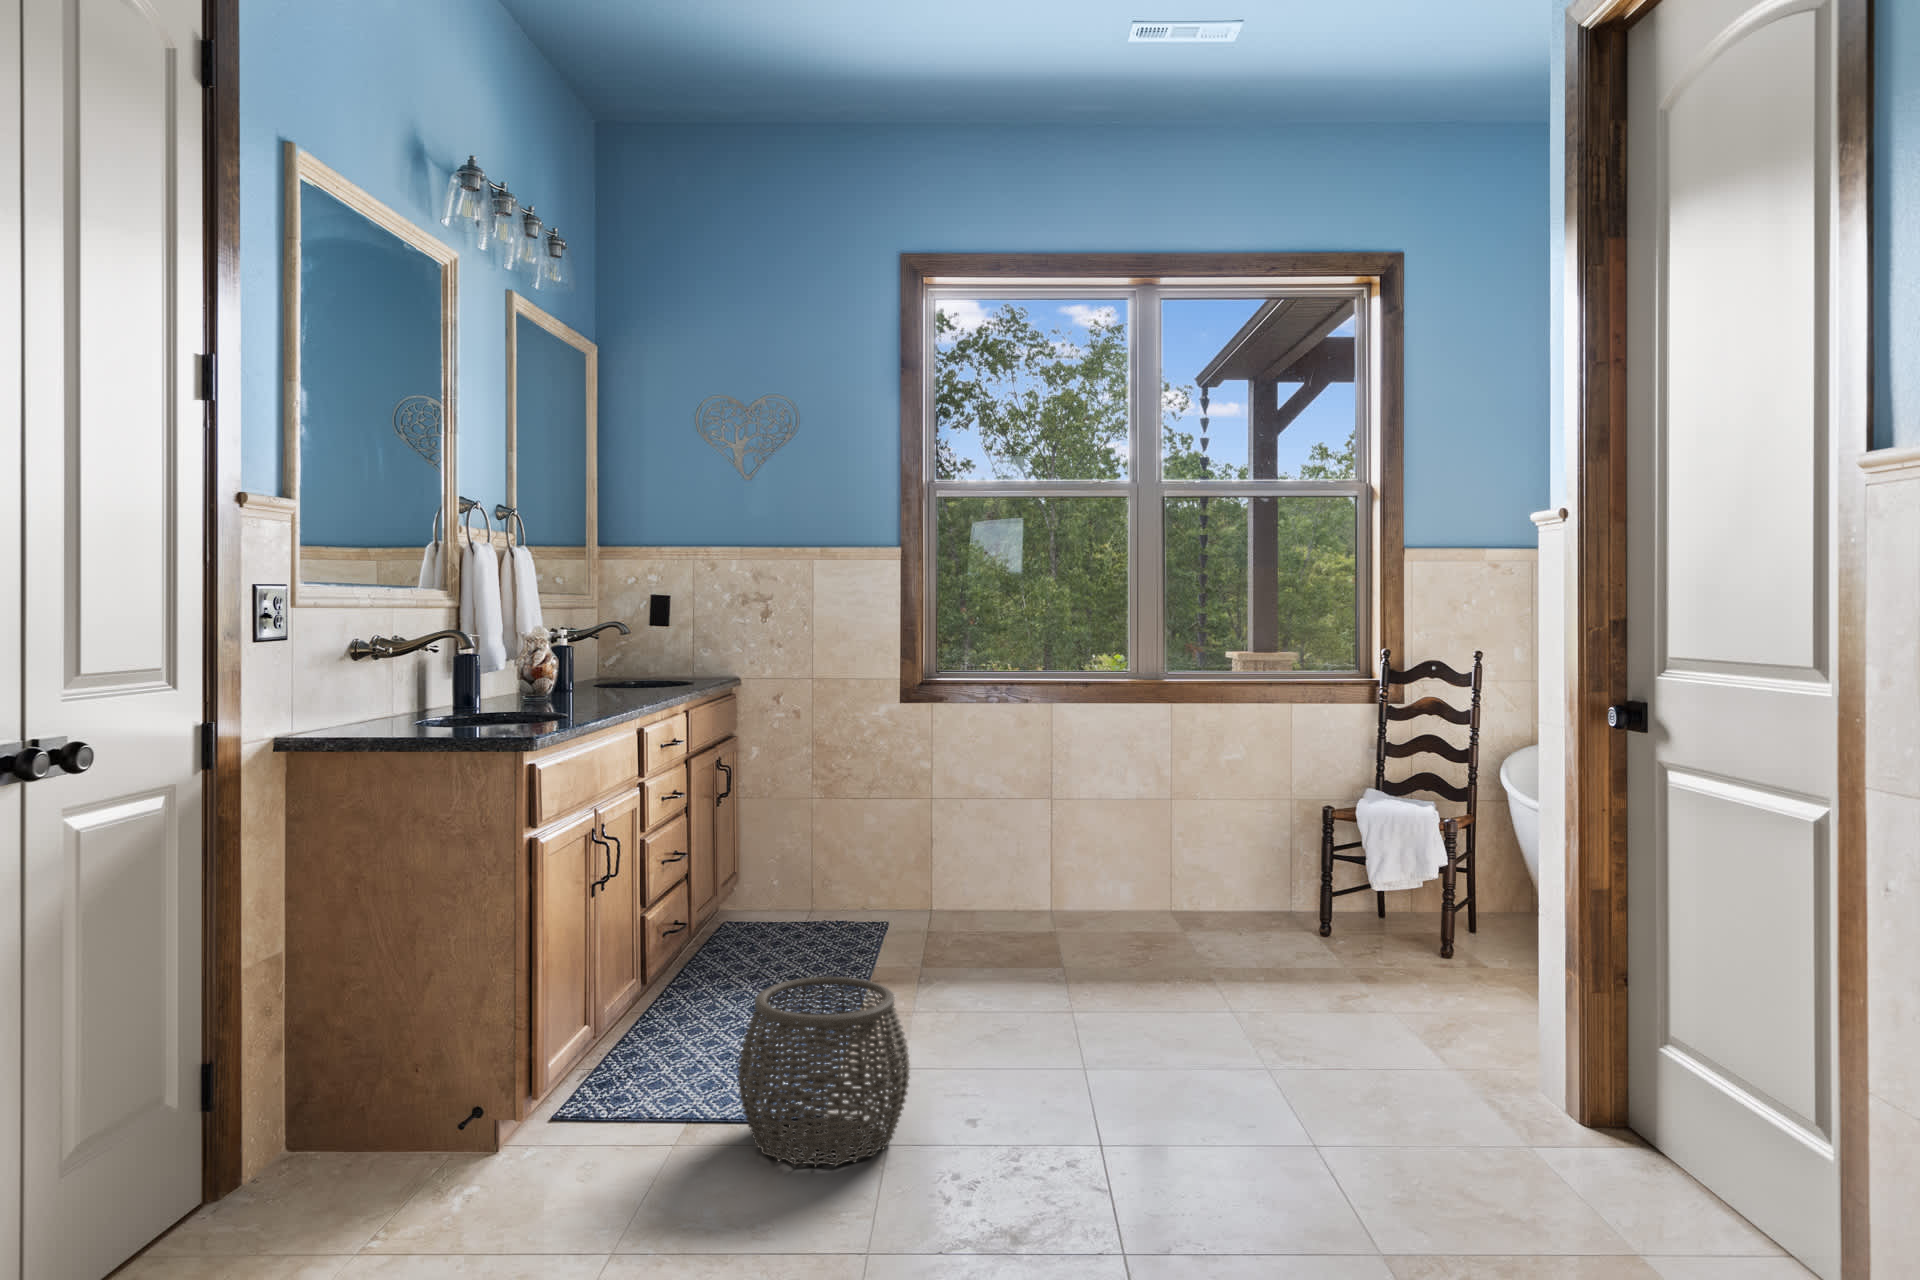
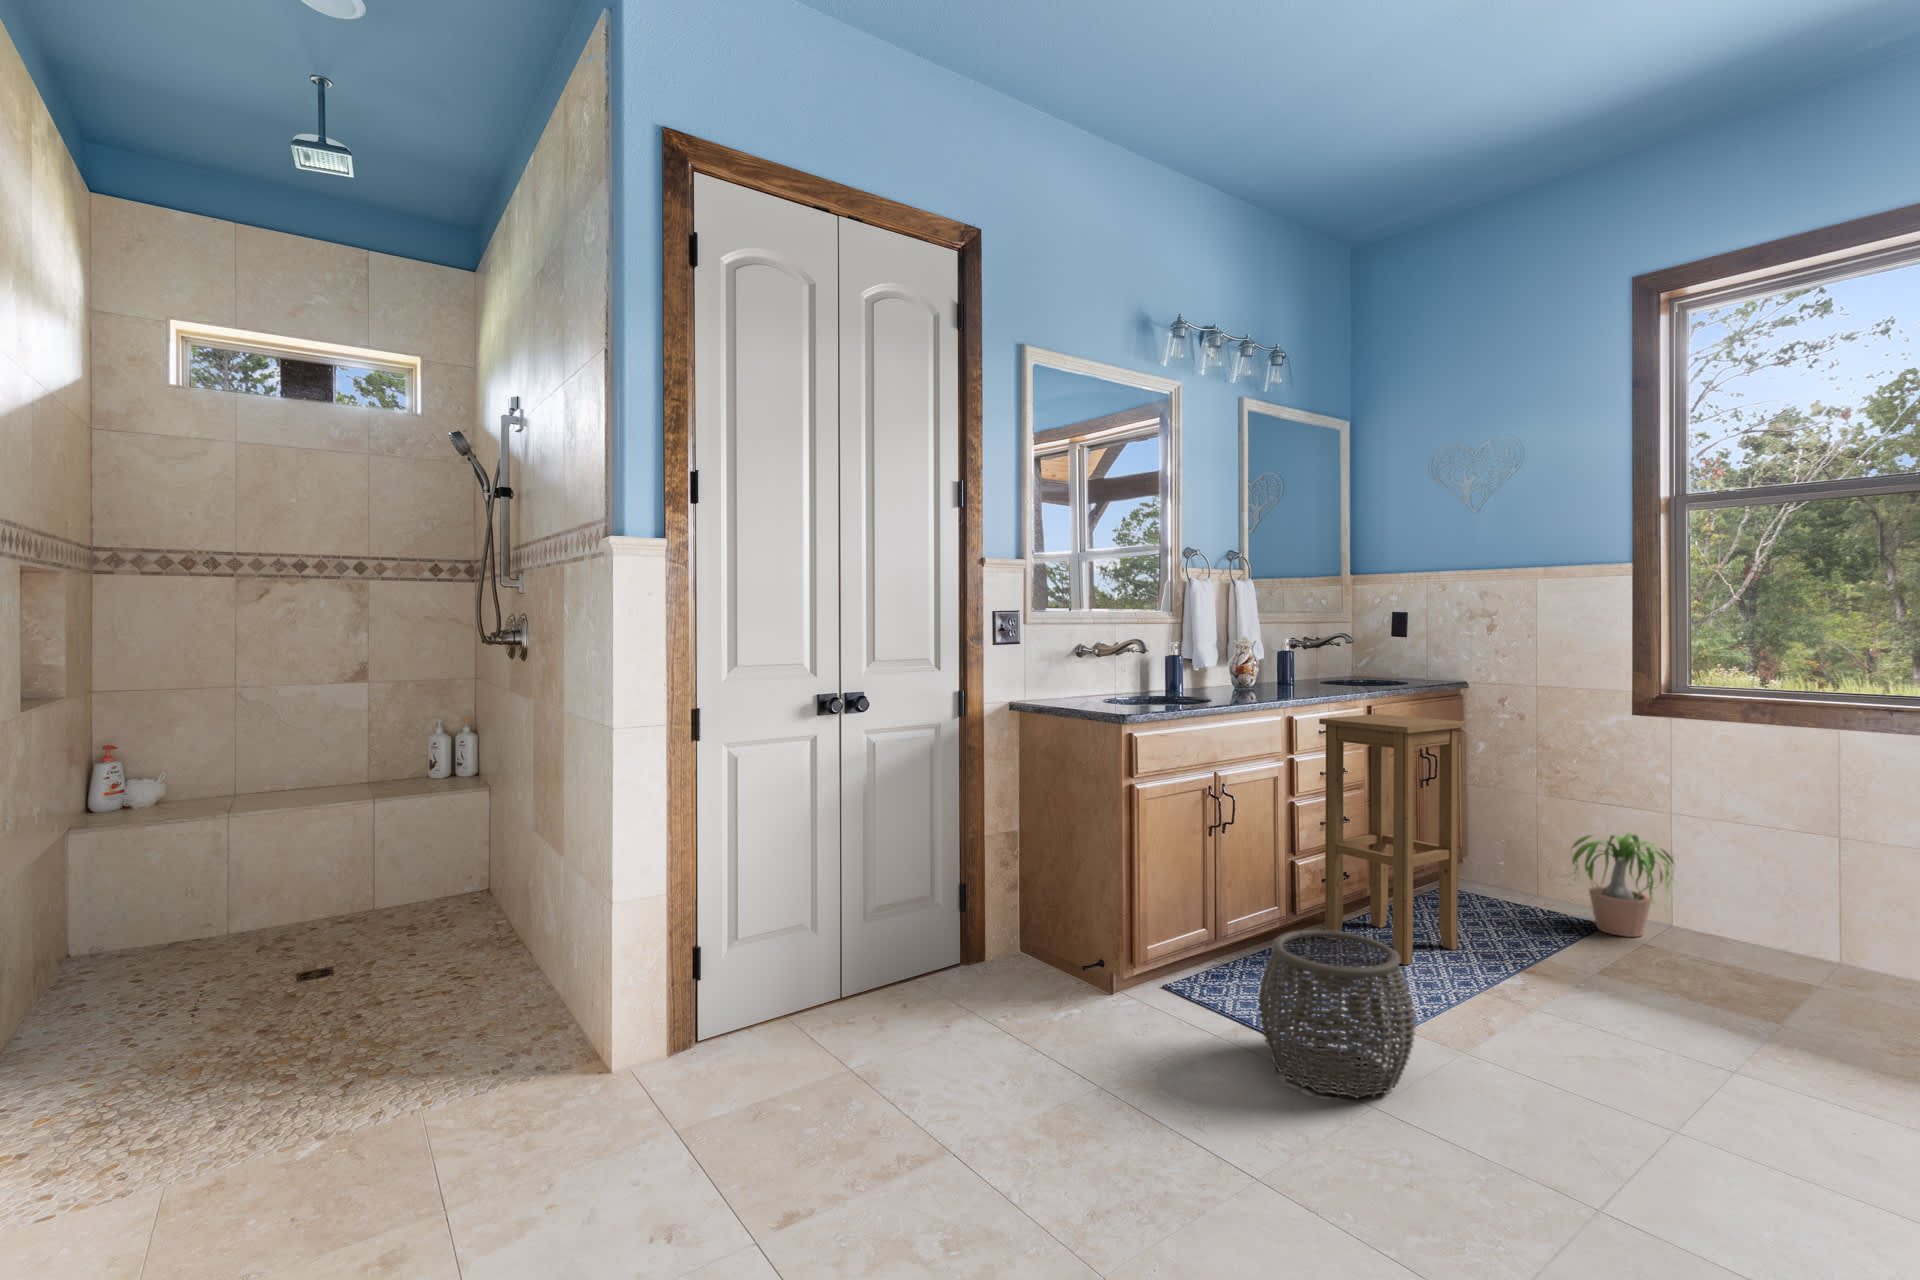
stool: none [664,720,809,1011] -> present [1319,714,1466,965]
potted plant: none [853,826,972,932] -> present [1568,833,1674,937]

